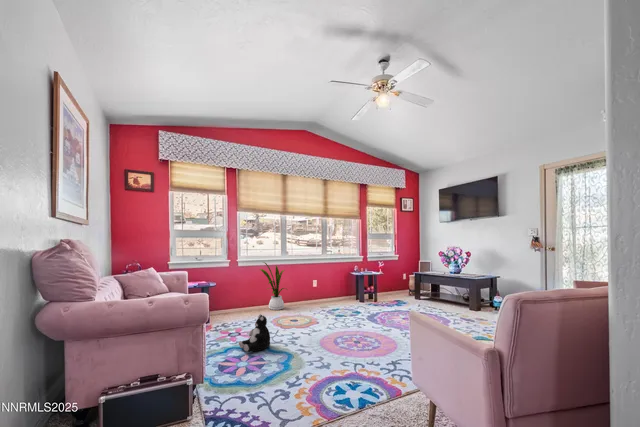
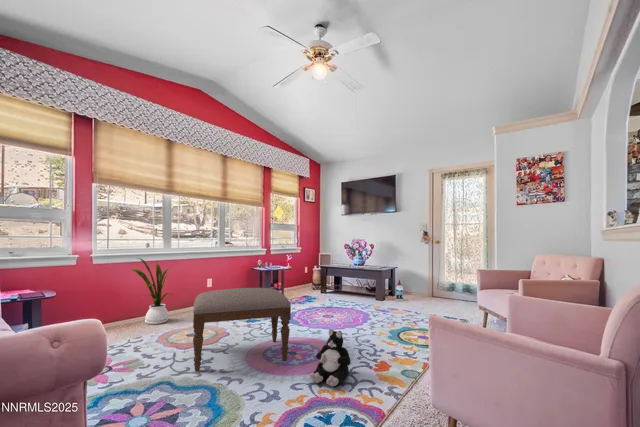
ottoman: none [283,288,353,346] -> present [193,288,291,372]
plush toy: present [239,314,270,352] -> present [311,330,351,387]

